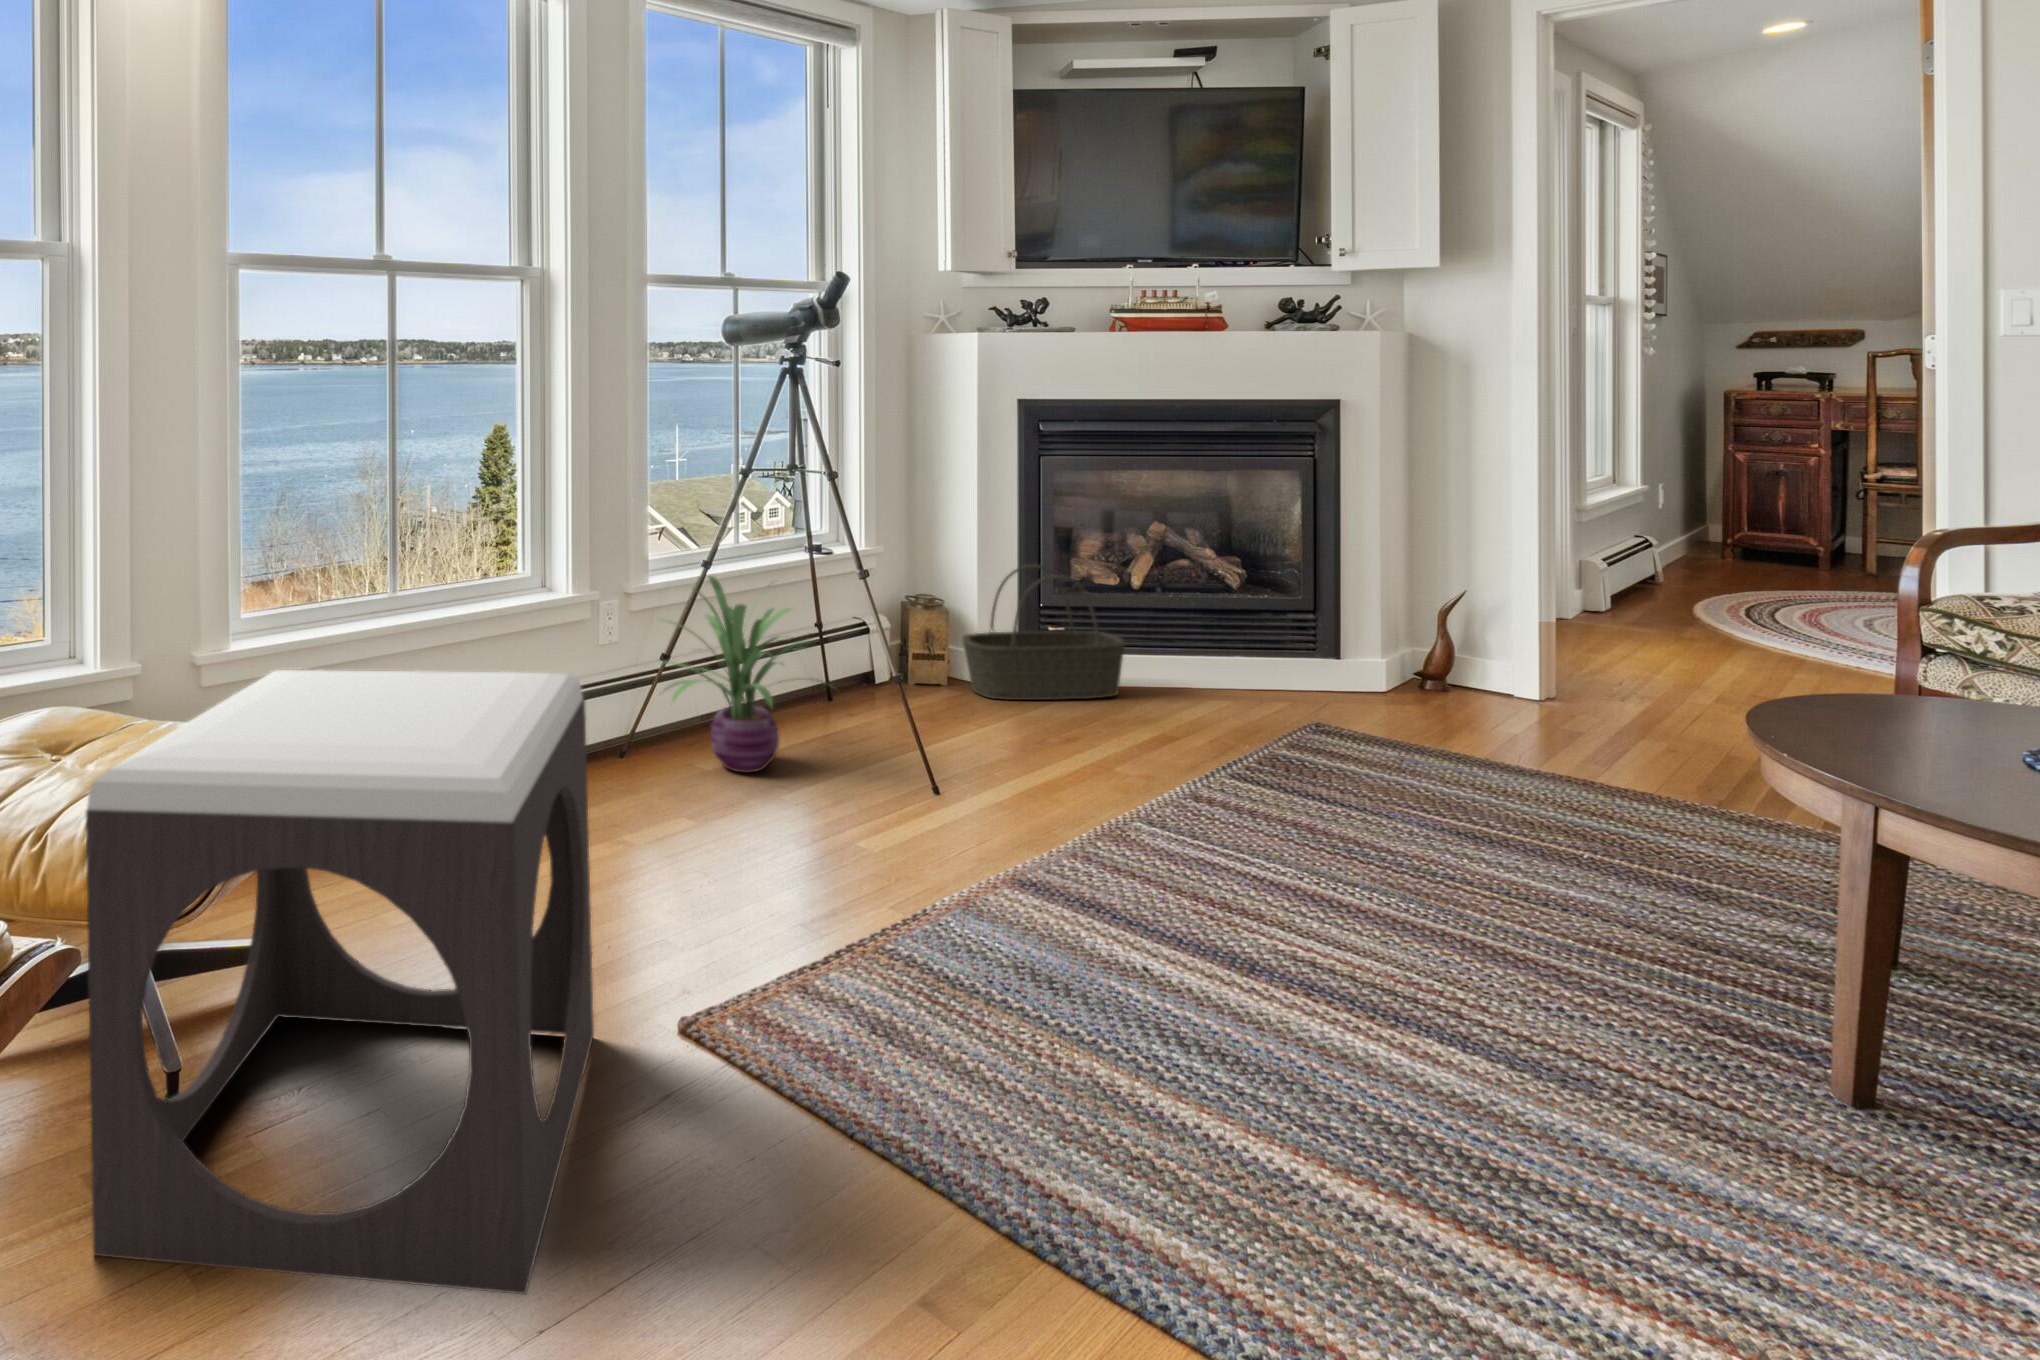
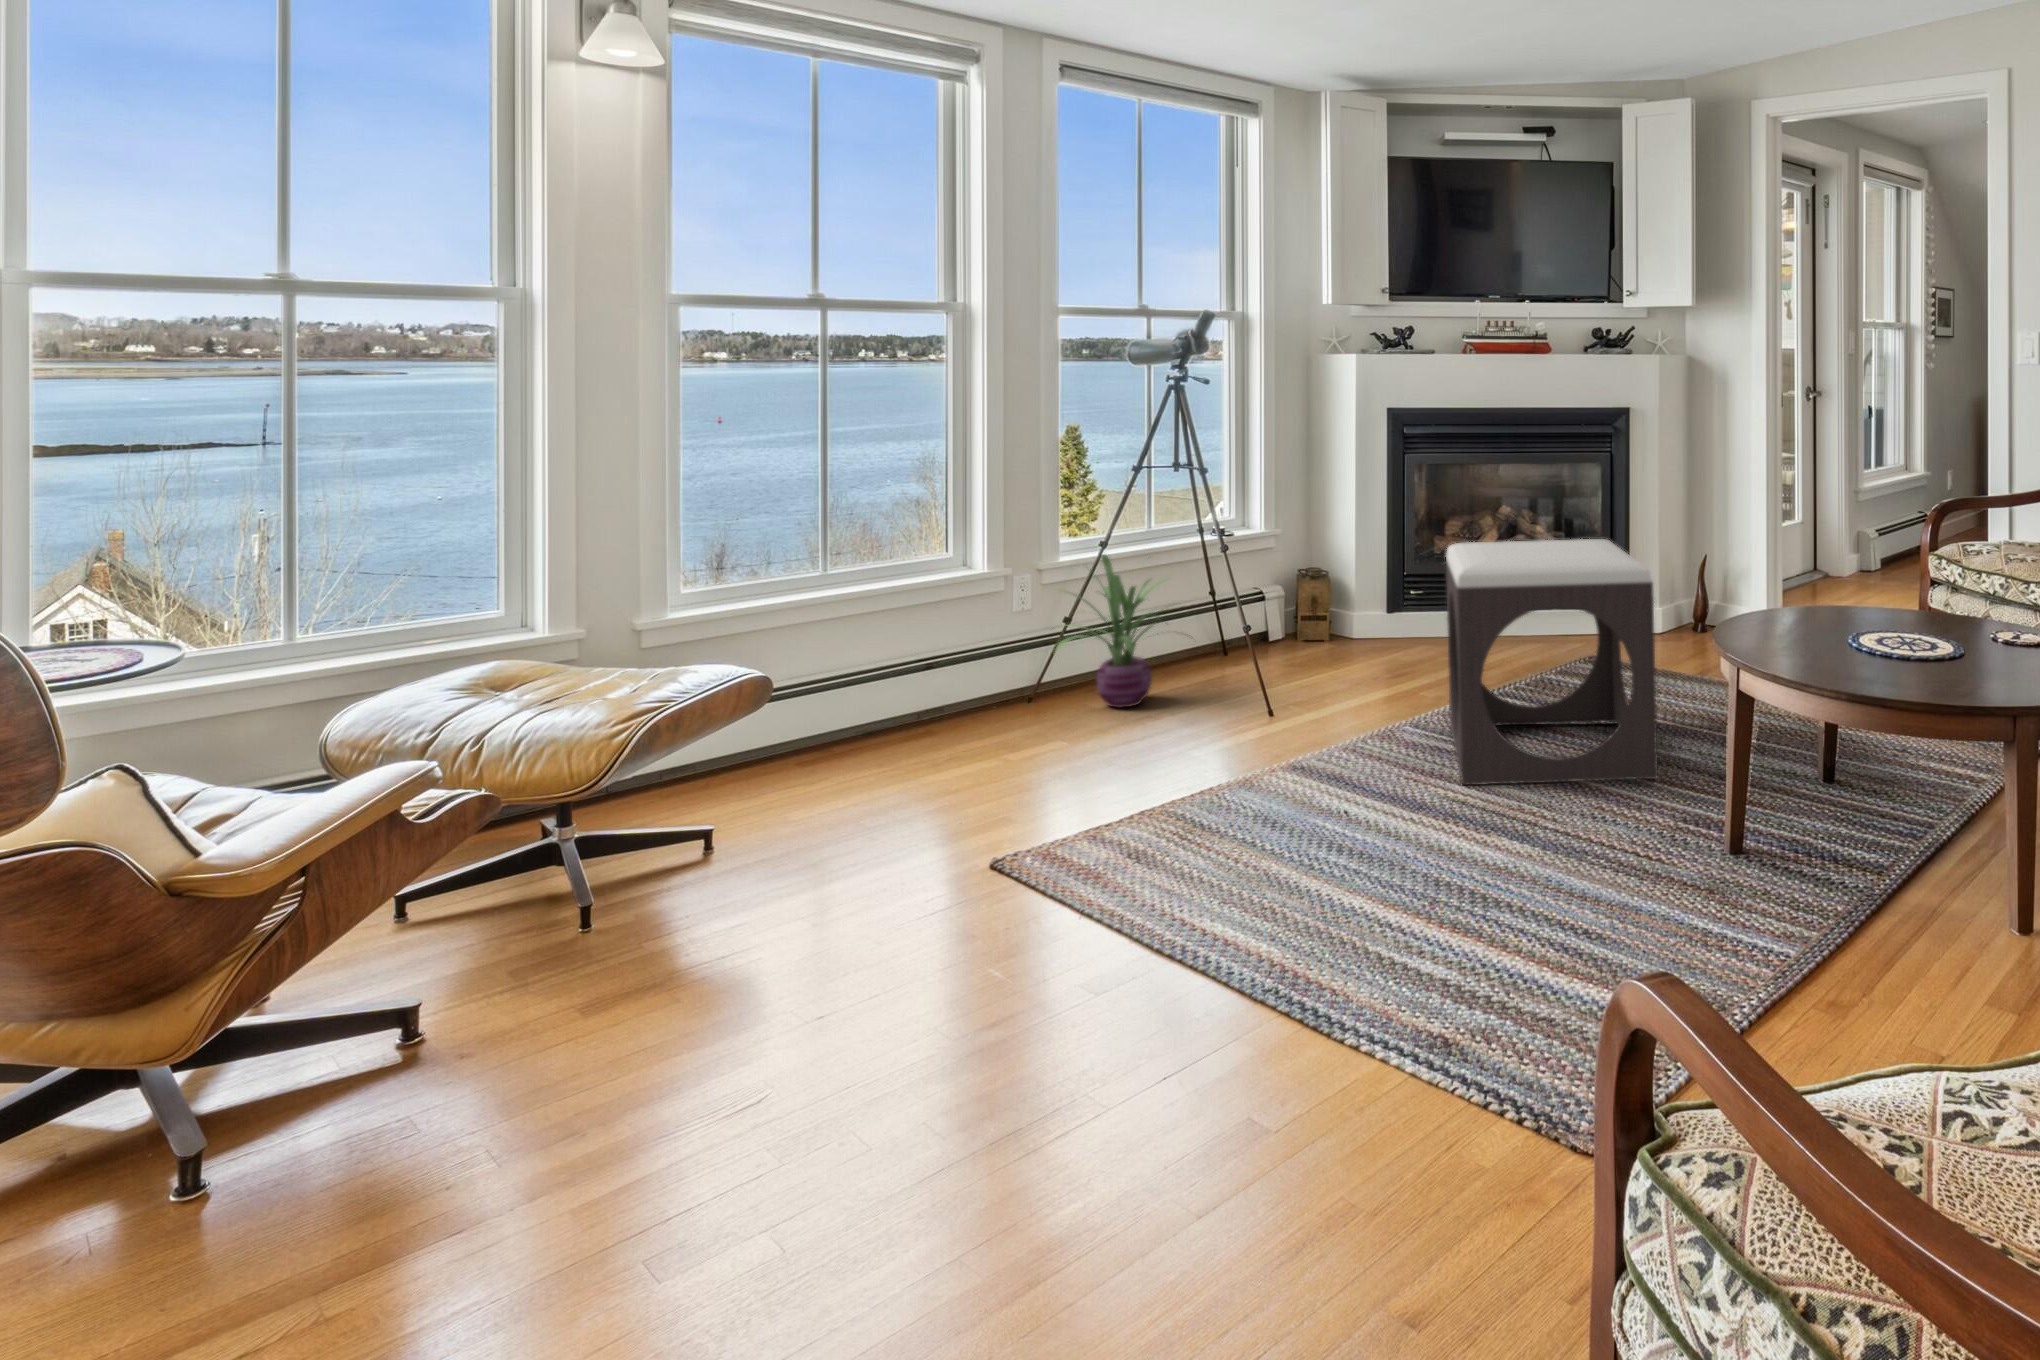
basket: present [962,565,1124,700] -> none [1337,541,1461,649]
footstool: present [86,670,594,1295] -> present [1446,539,1658,785]

